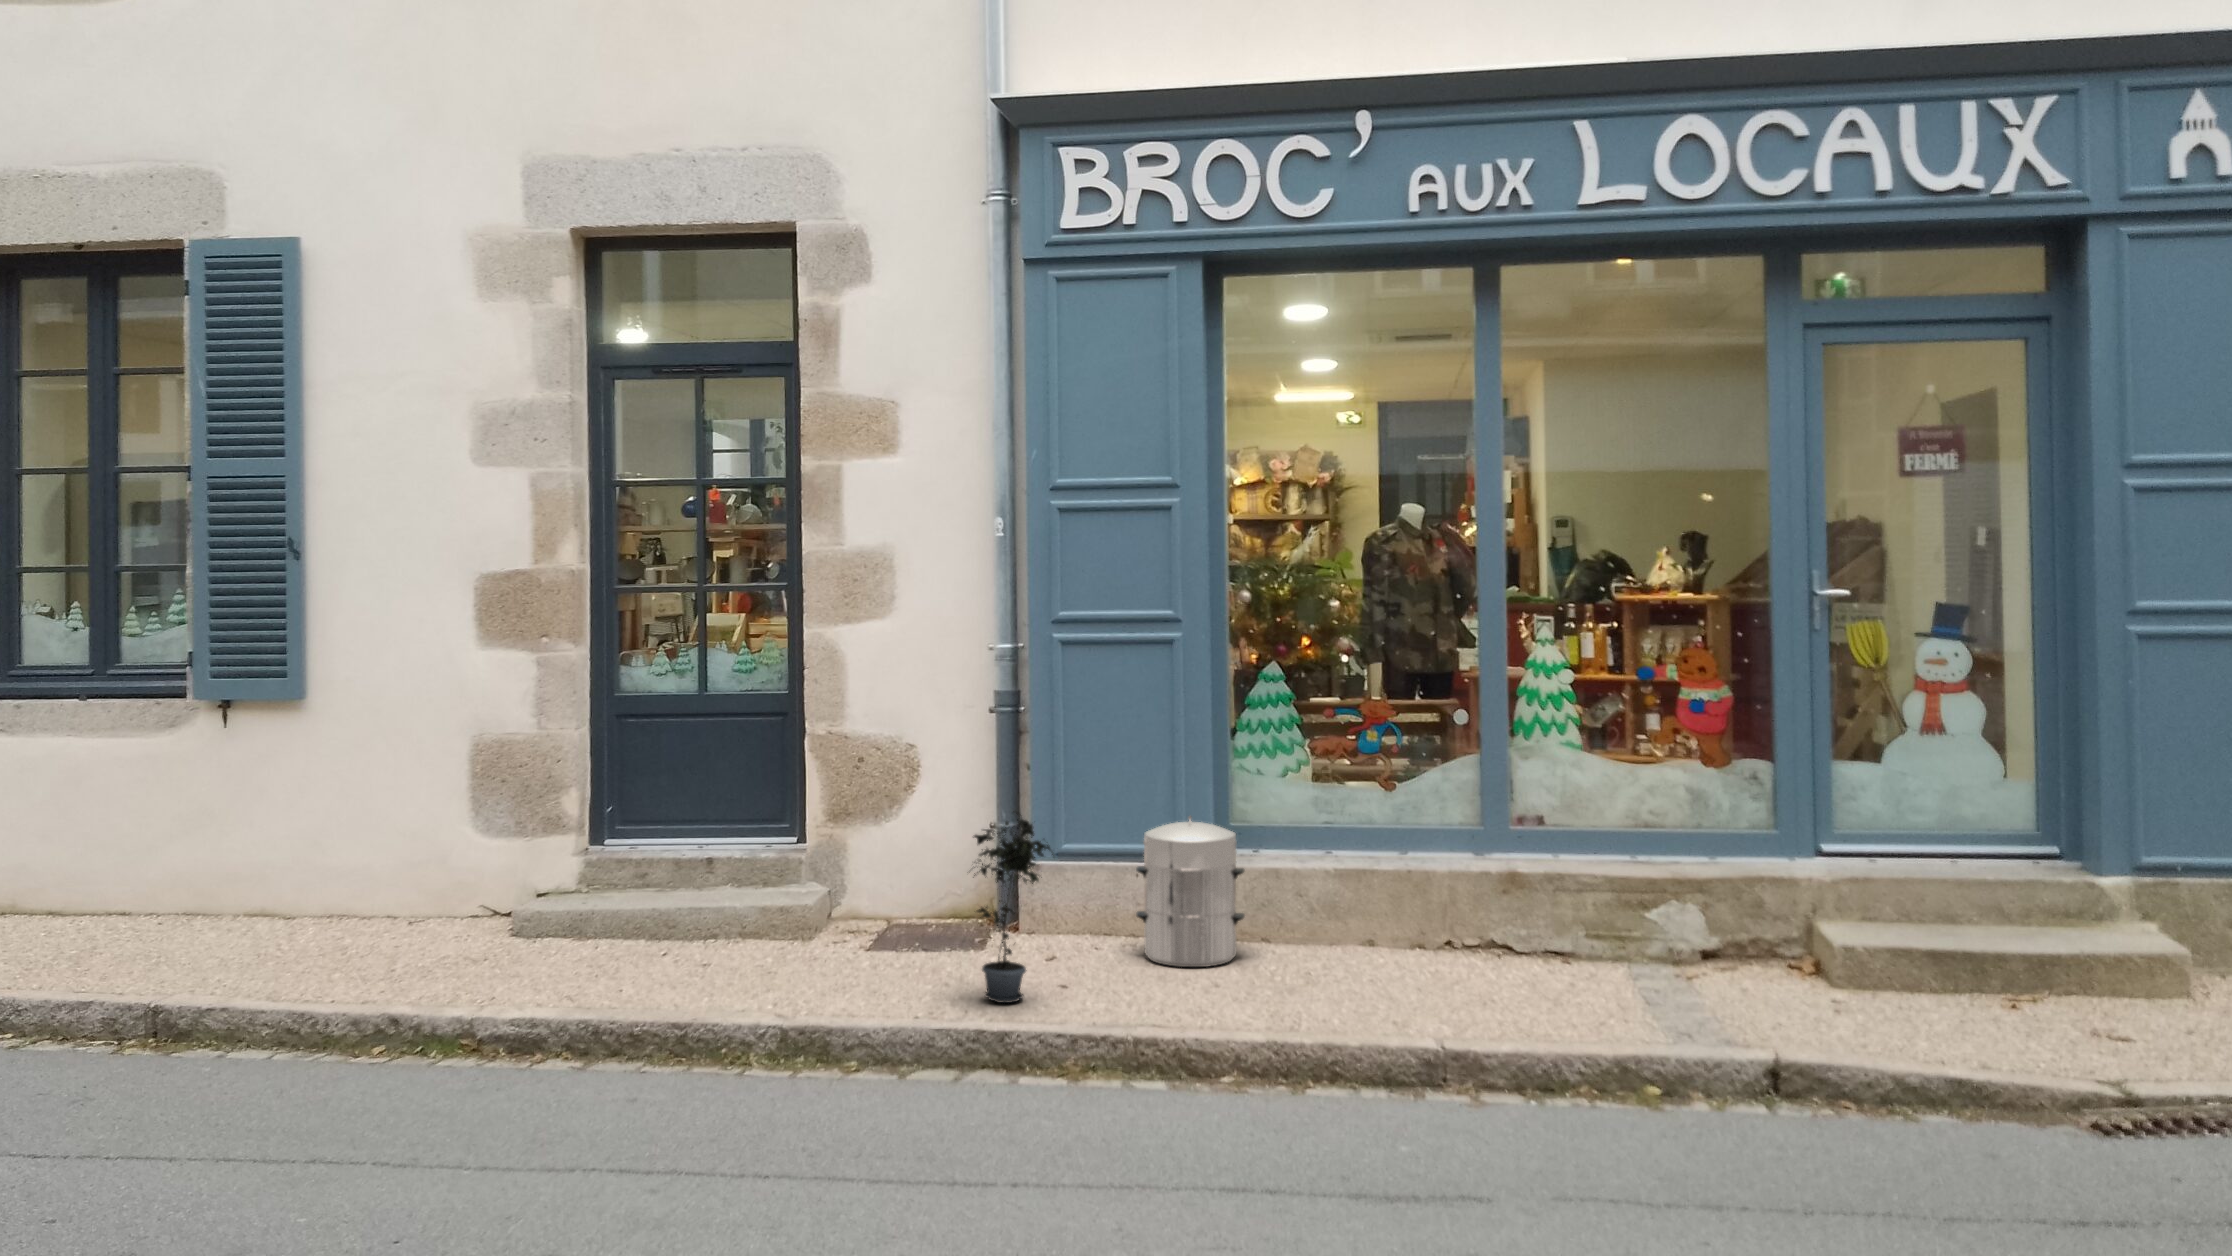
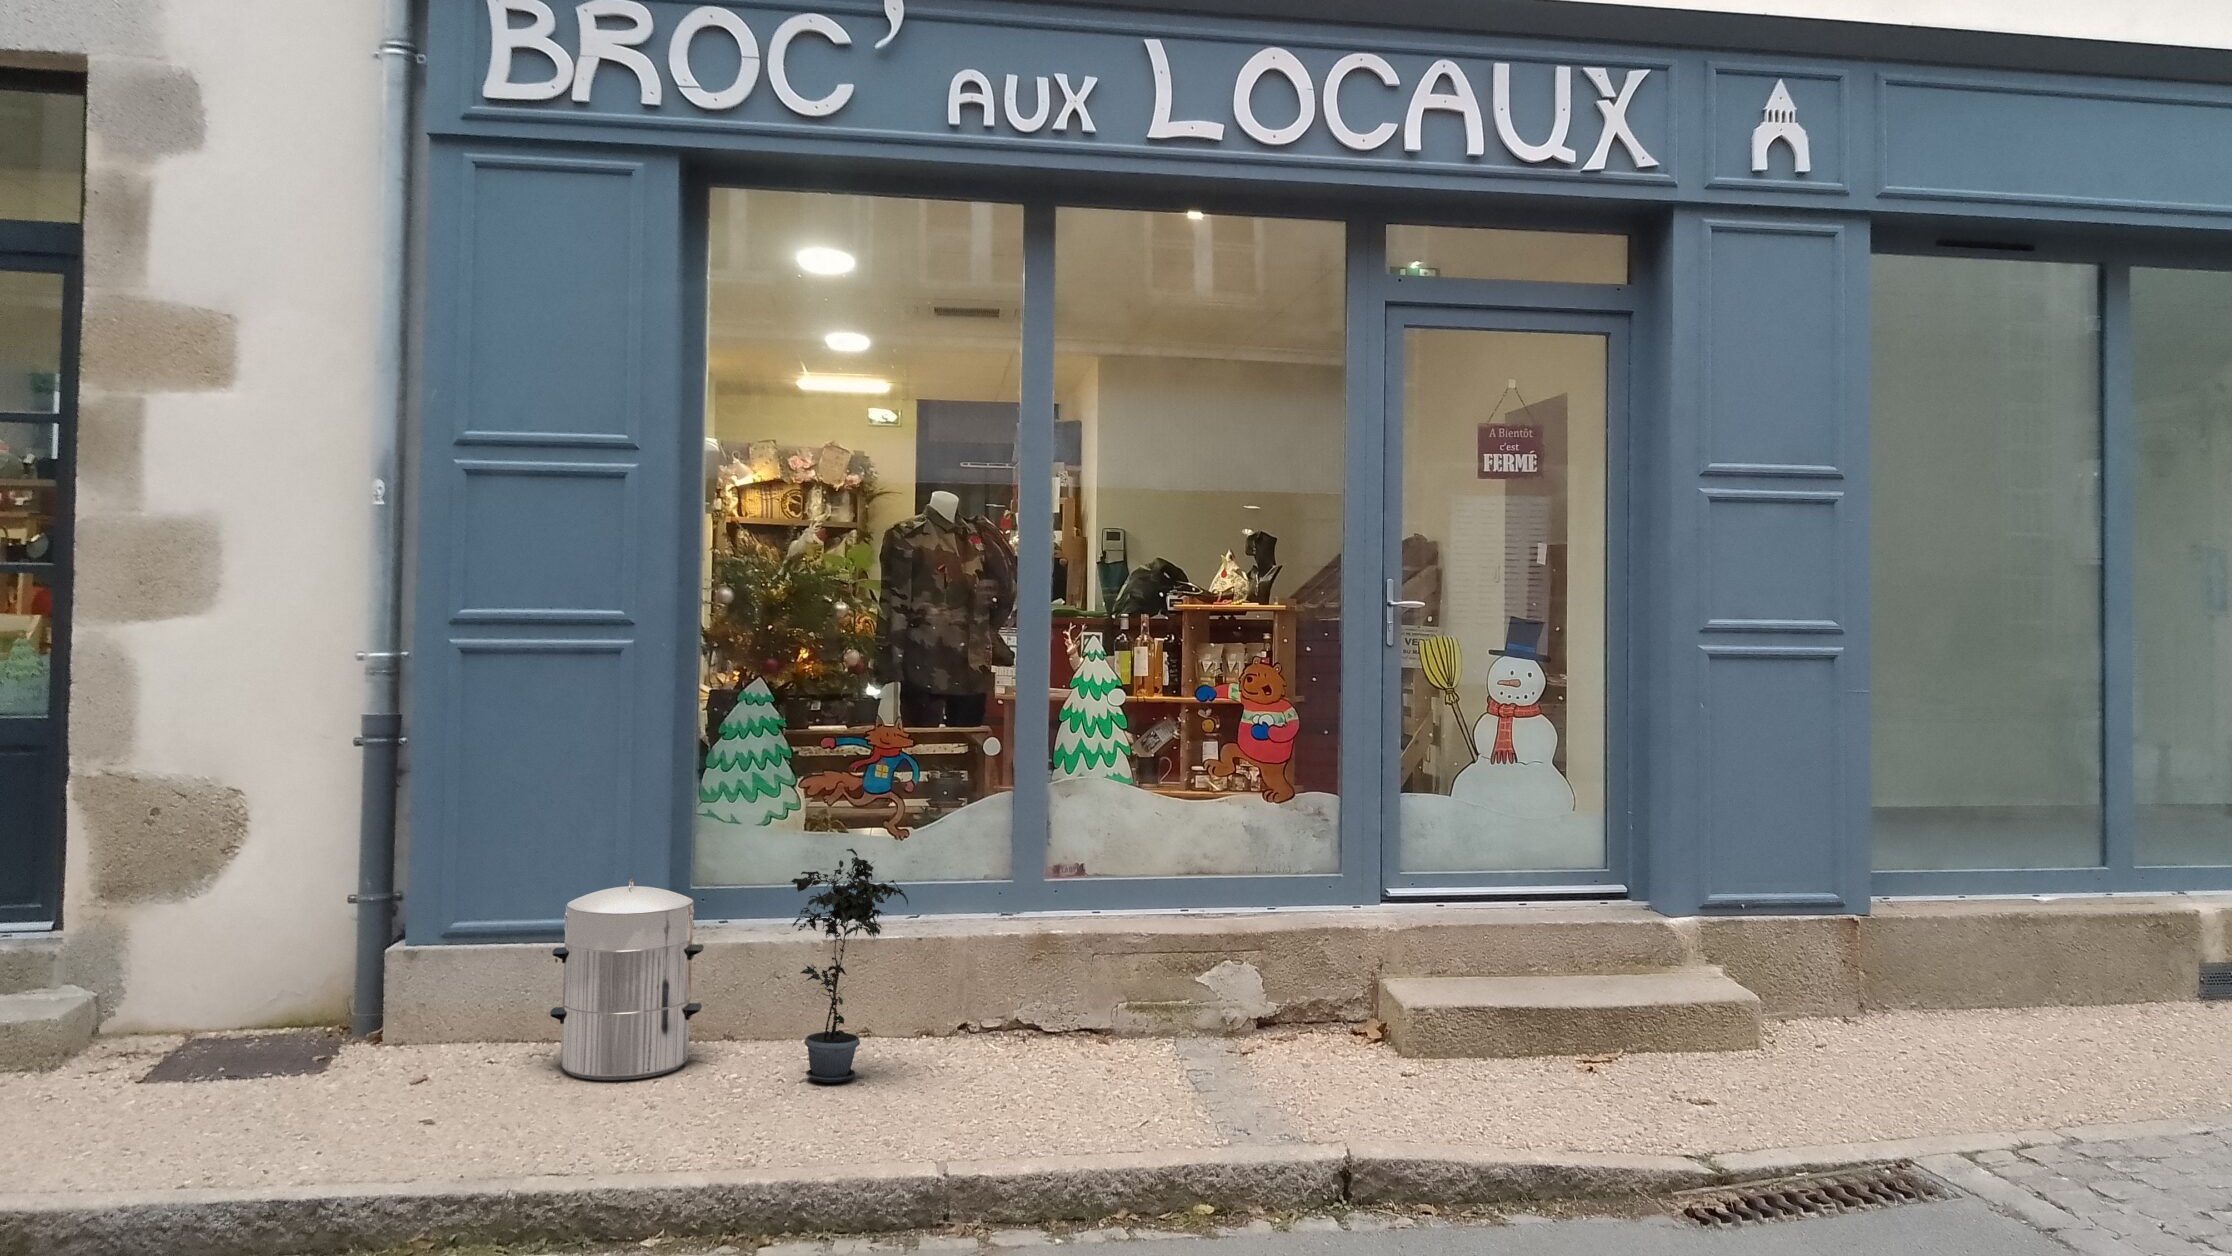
potted plant: present [973,812,1054,1003] -> present [791,848,908,1083]

